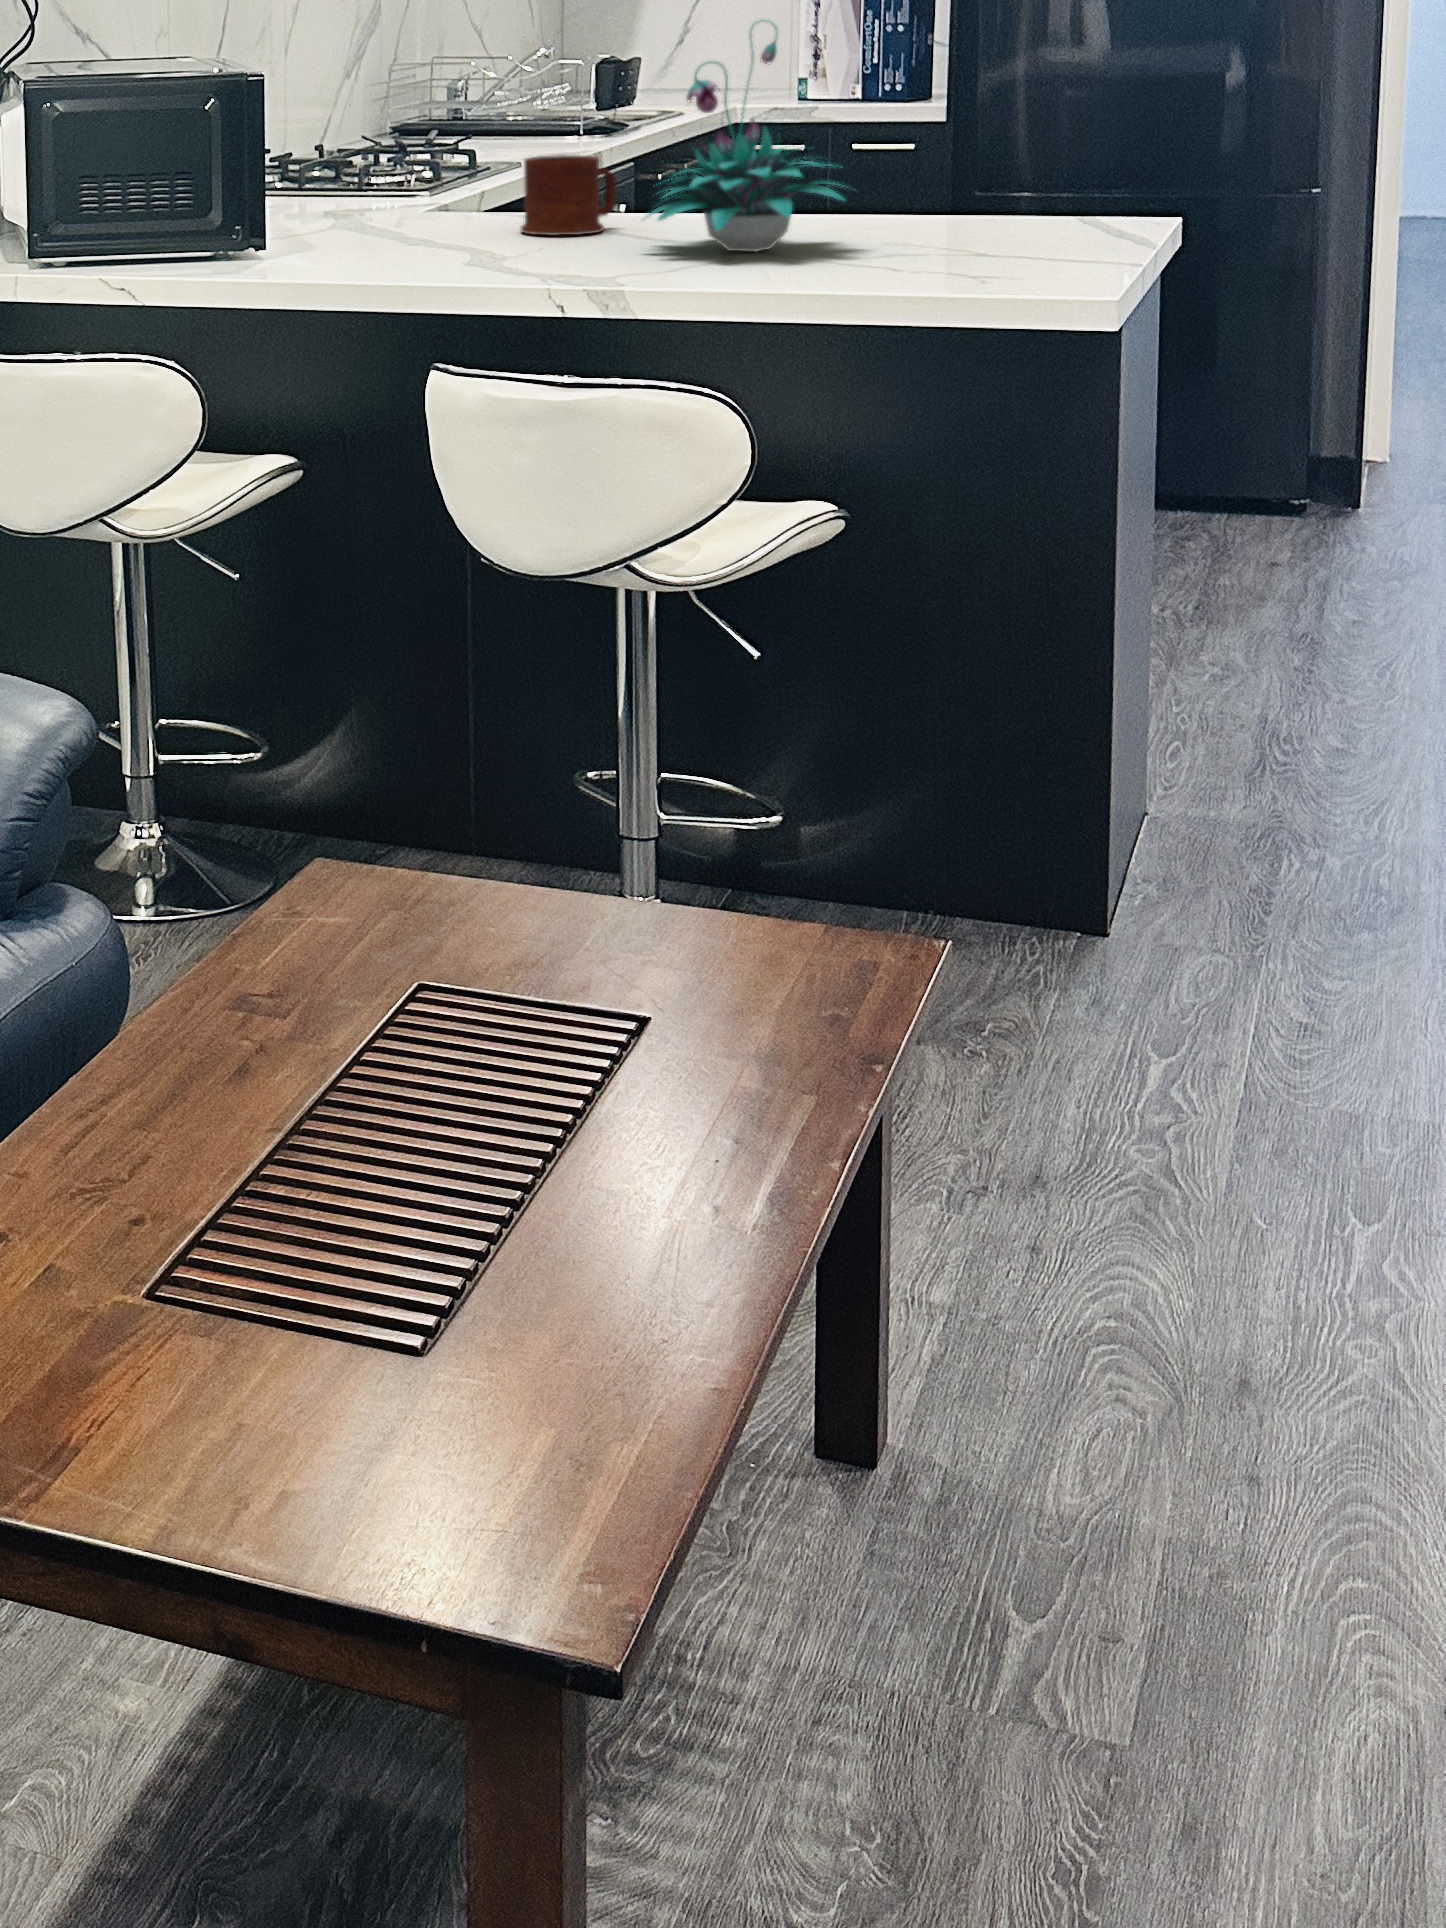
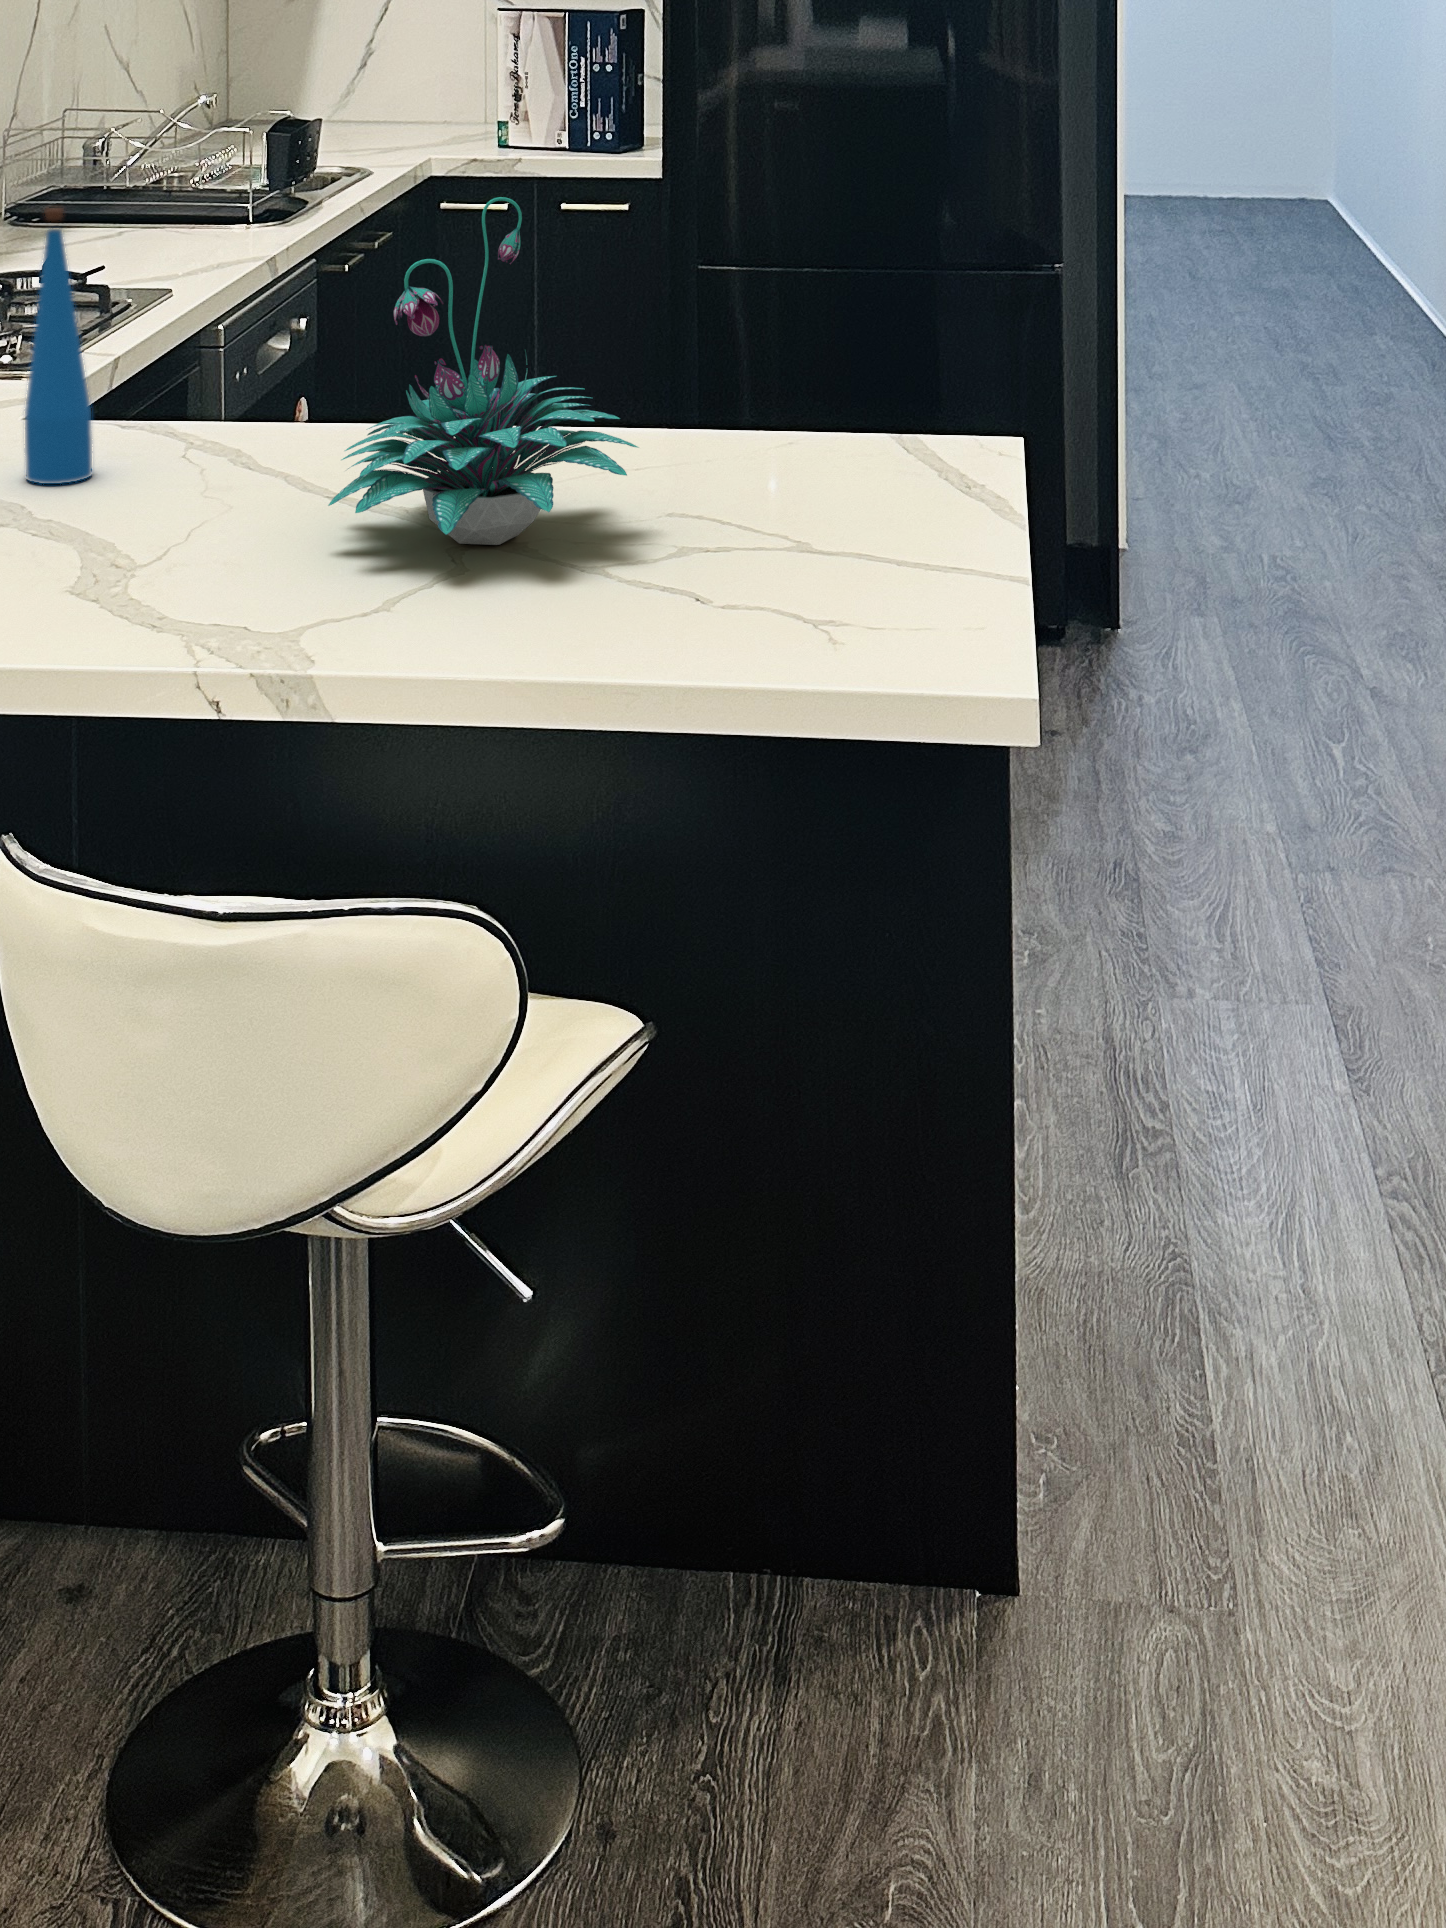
bottle: none [433,46,478,230] -> present [25,208,92,484]
mug: present [521,155,616,235] -> none [154,367,292,499]

